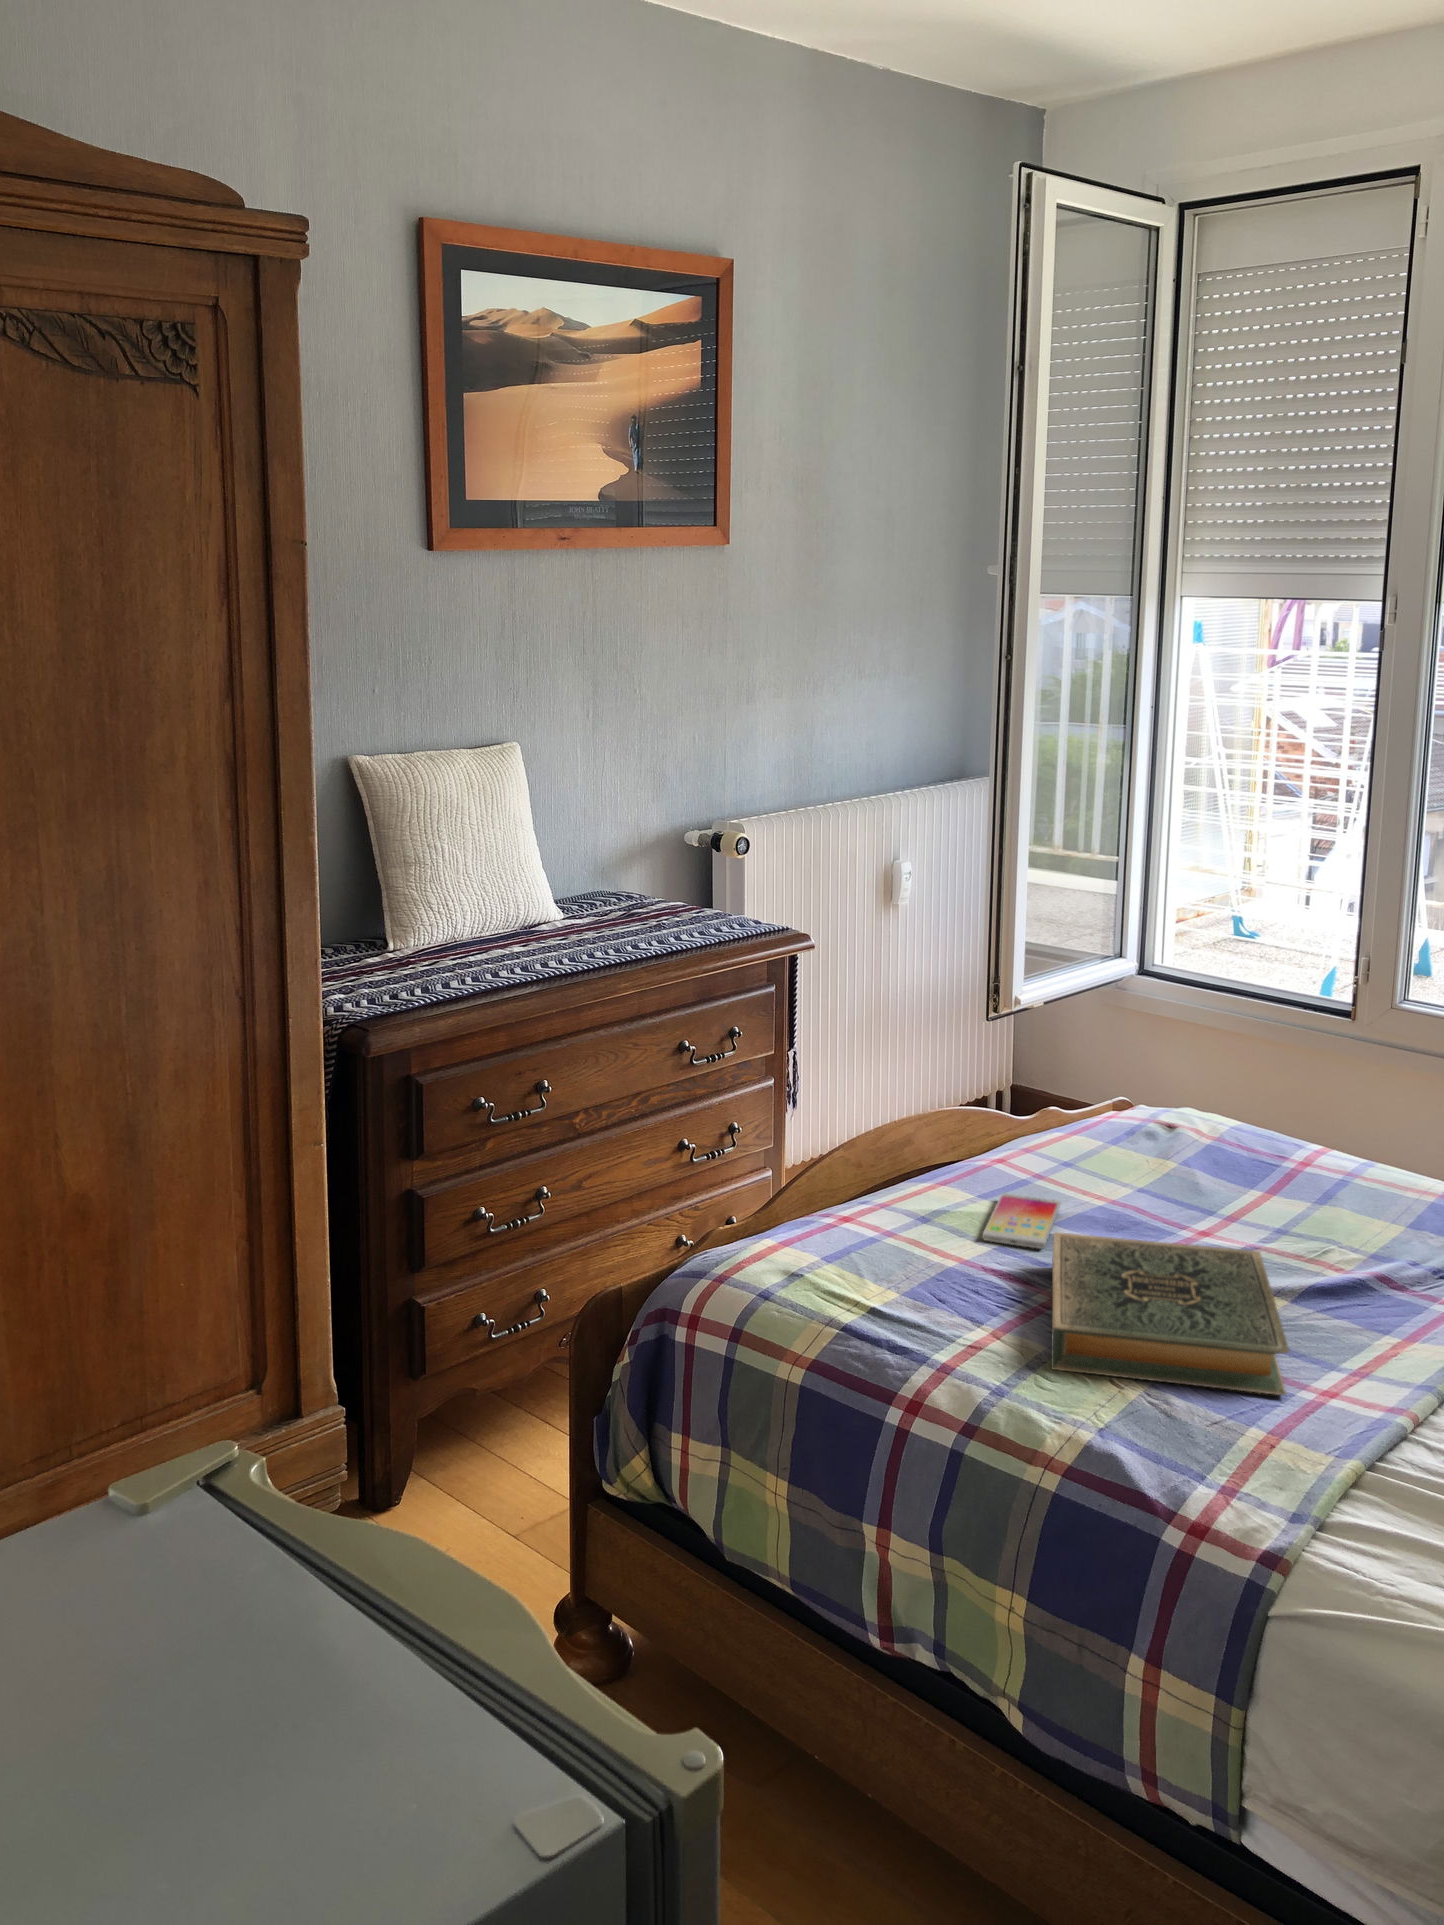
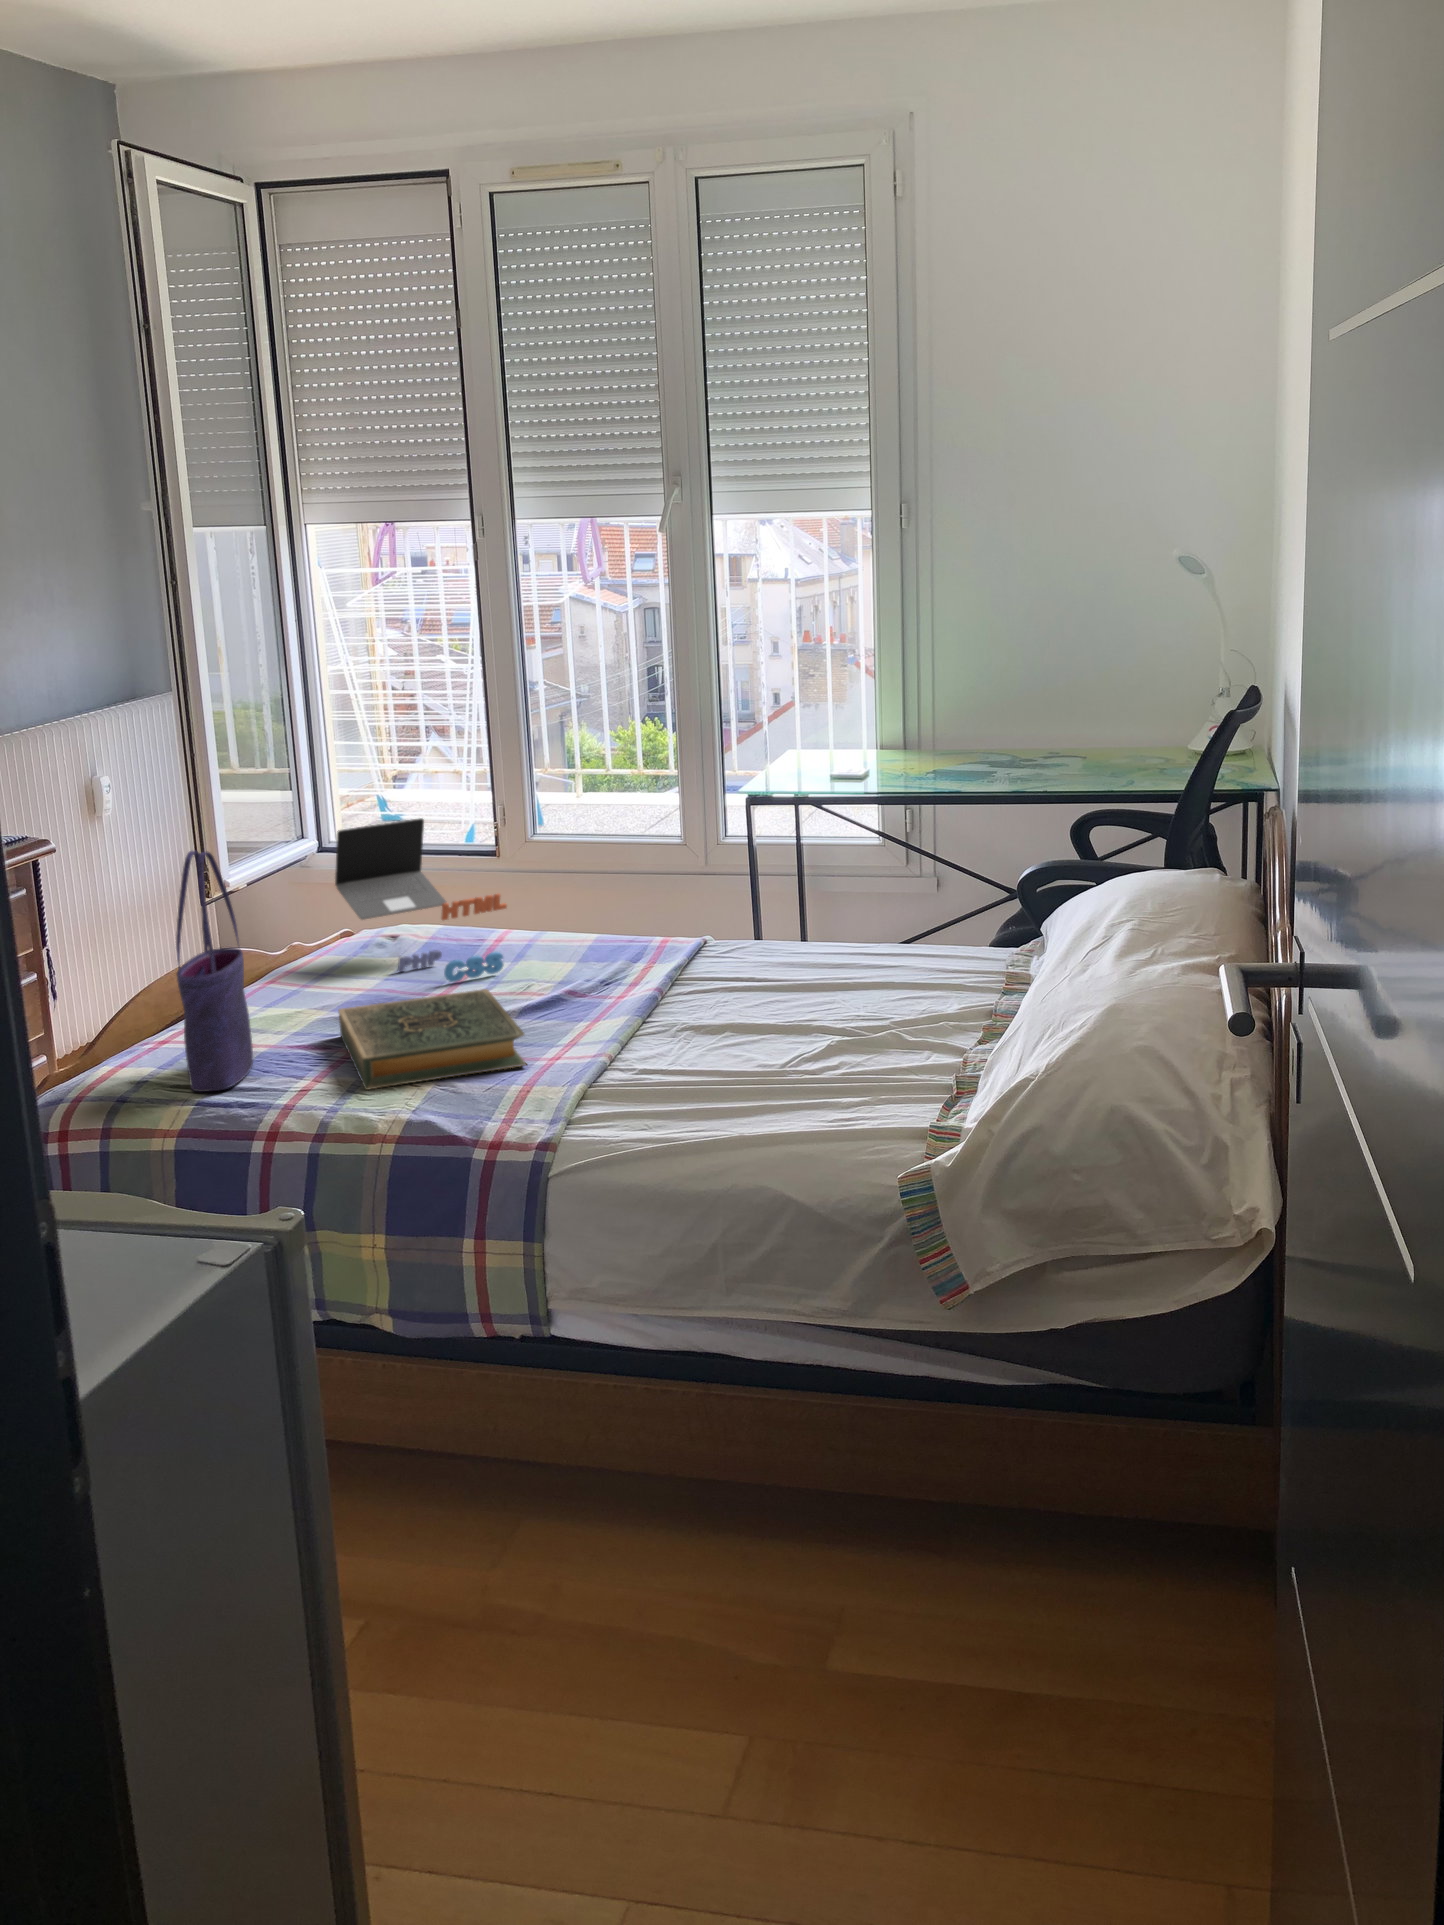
laptop: none [1100,987,1317,1216] -> present [335,818,507,982]
tote bag: none [844,1008,937,1315] -> present [176,851,253,1092]
smartphone: present [982,1193,1061,1249] -> none [280,996,331,1032]

